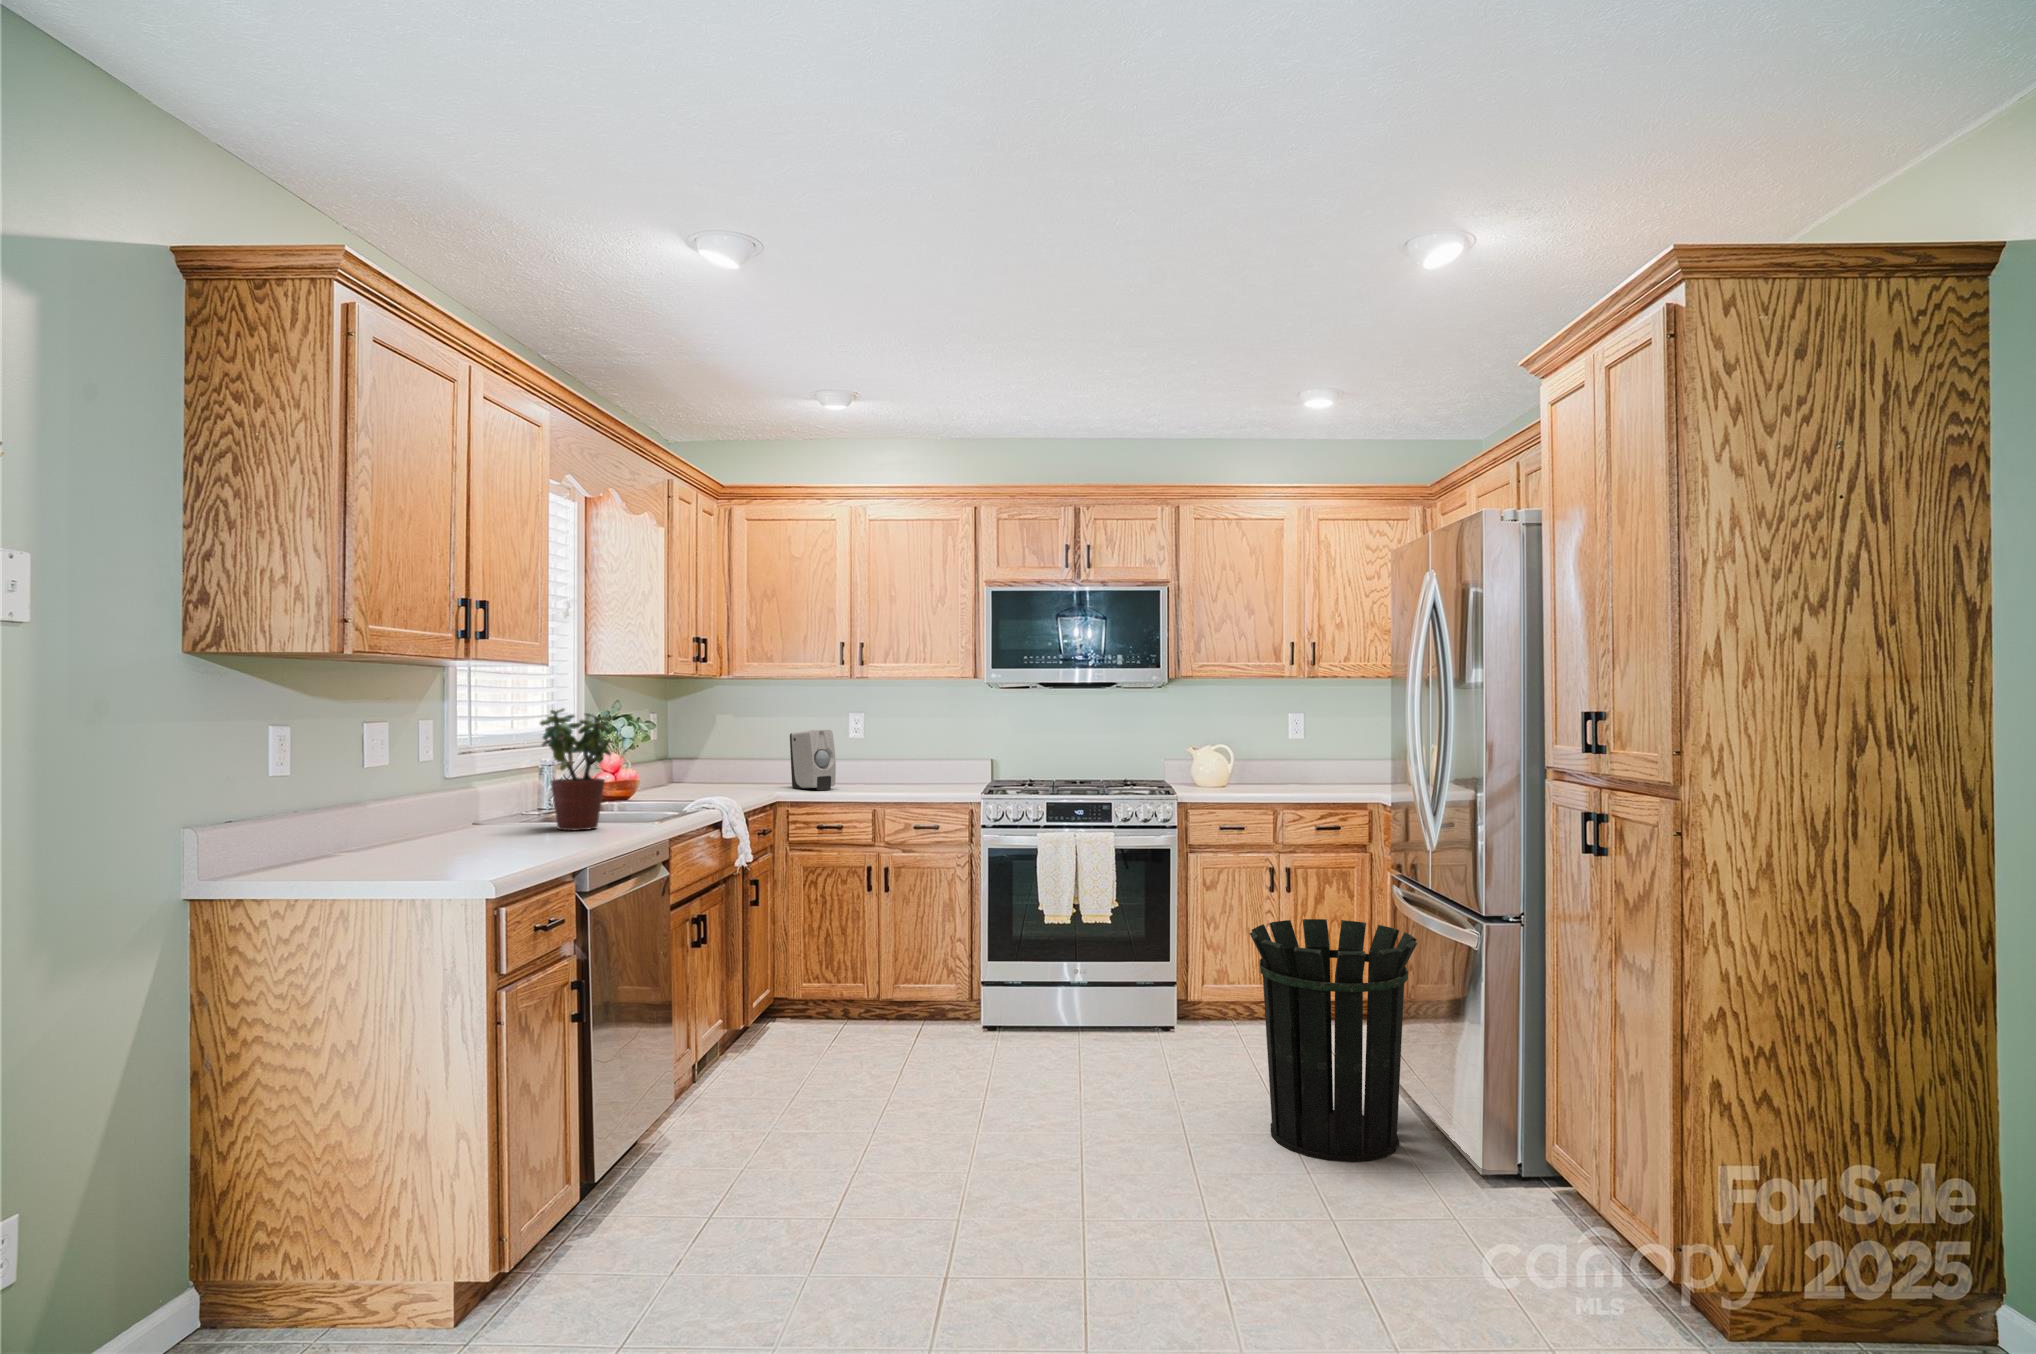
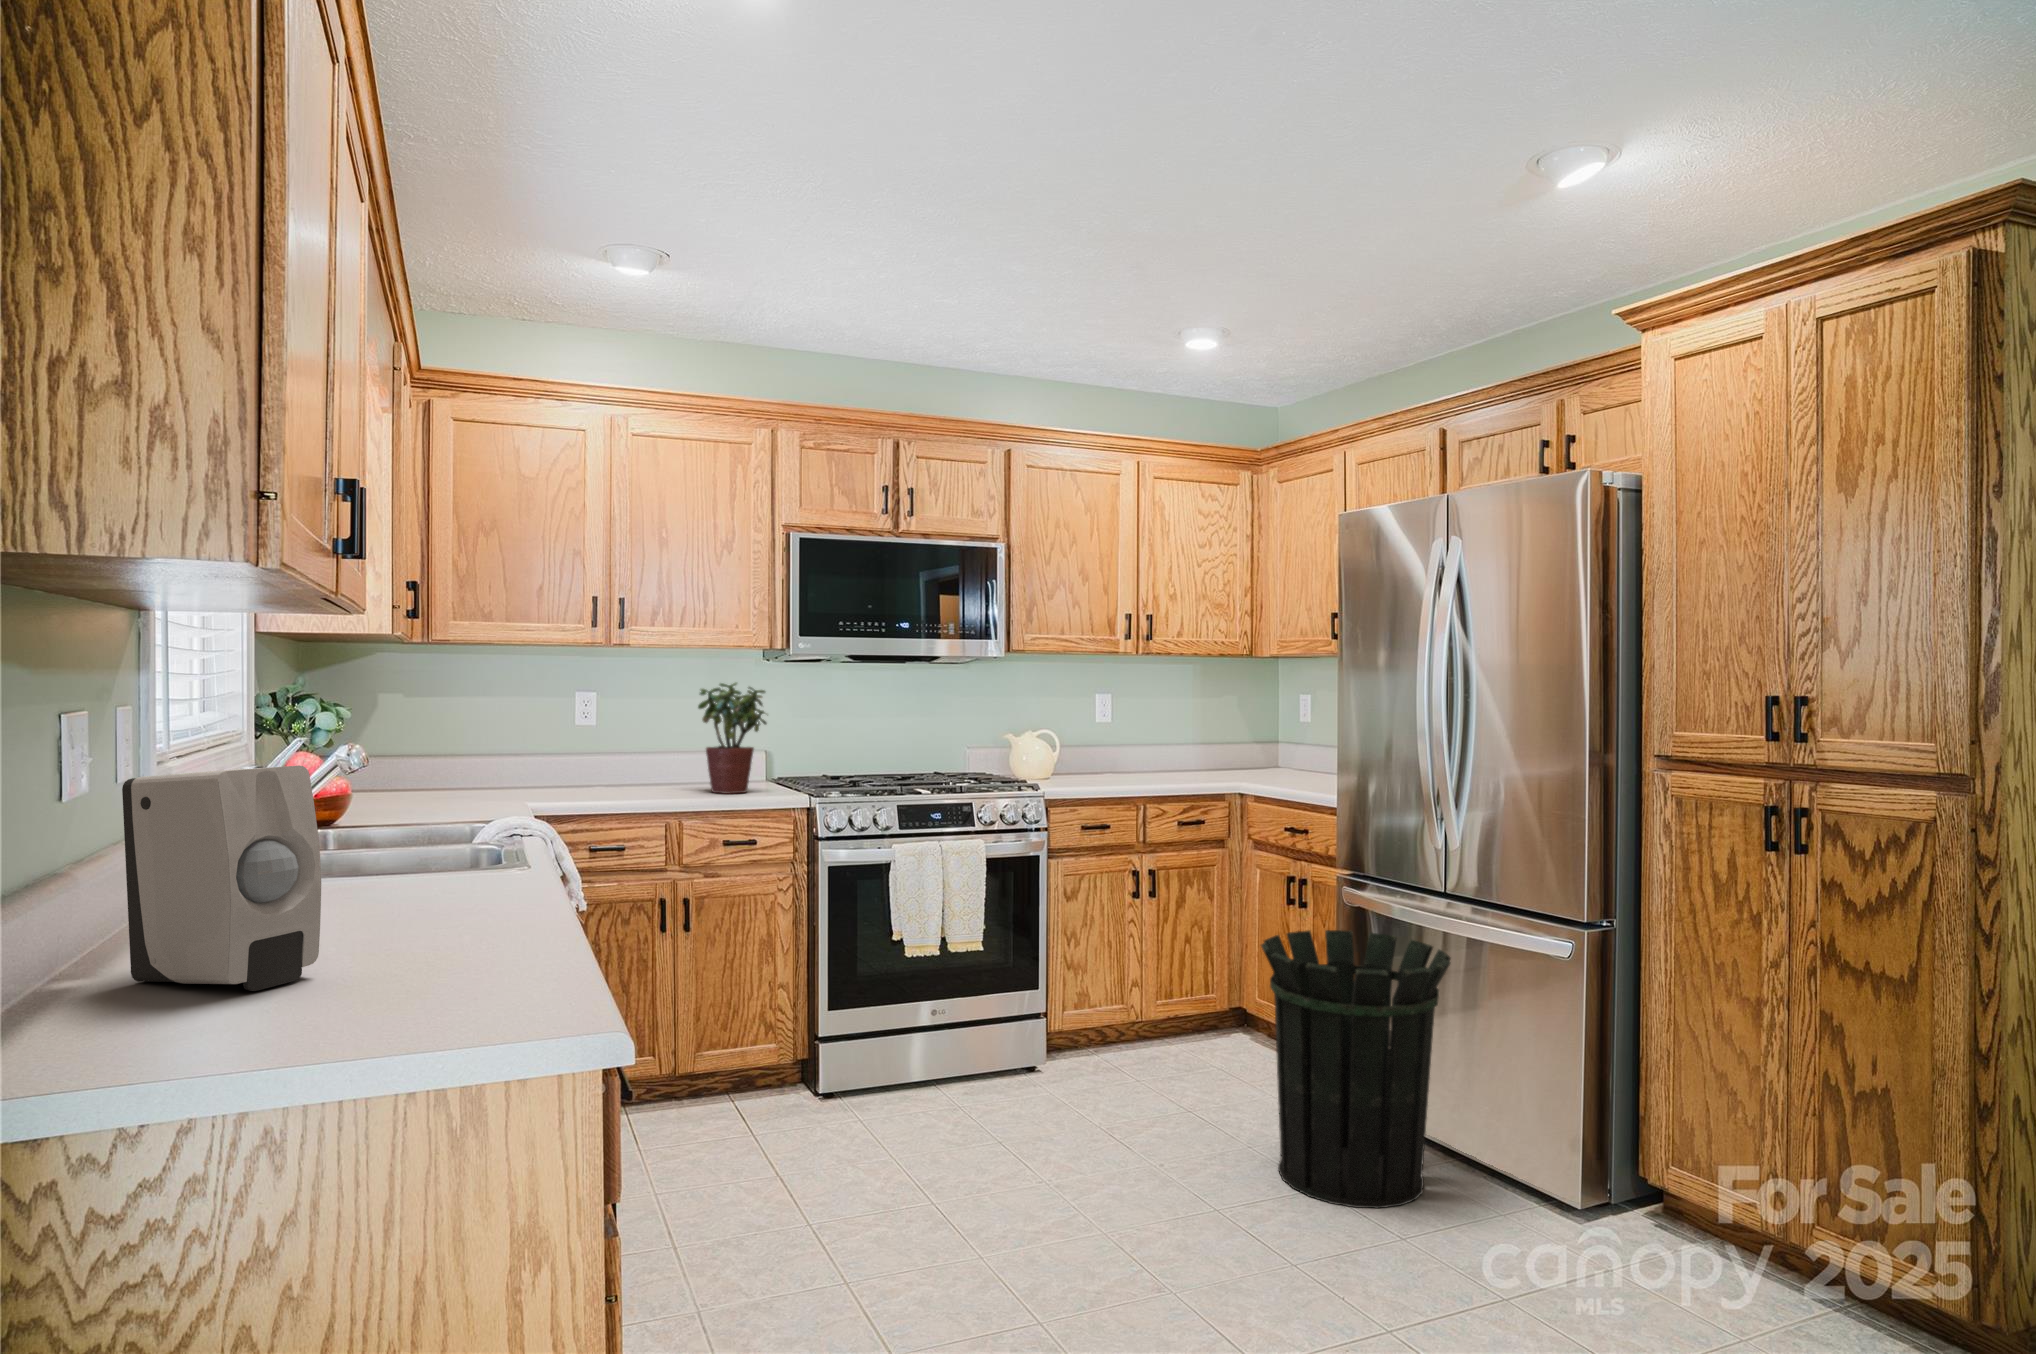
potted plant: present [540,708,616,830] -> present [698,682,767,794]
soap dispenser: present [790,730,836,790] -> present [122,766,321,991]

